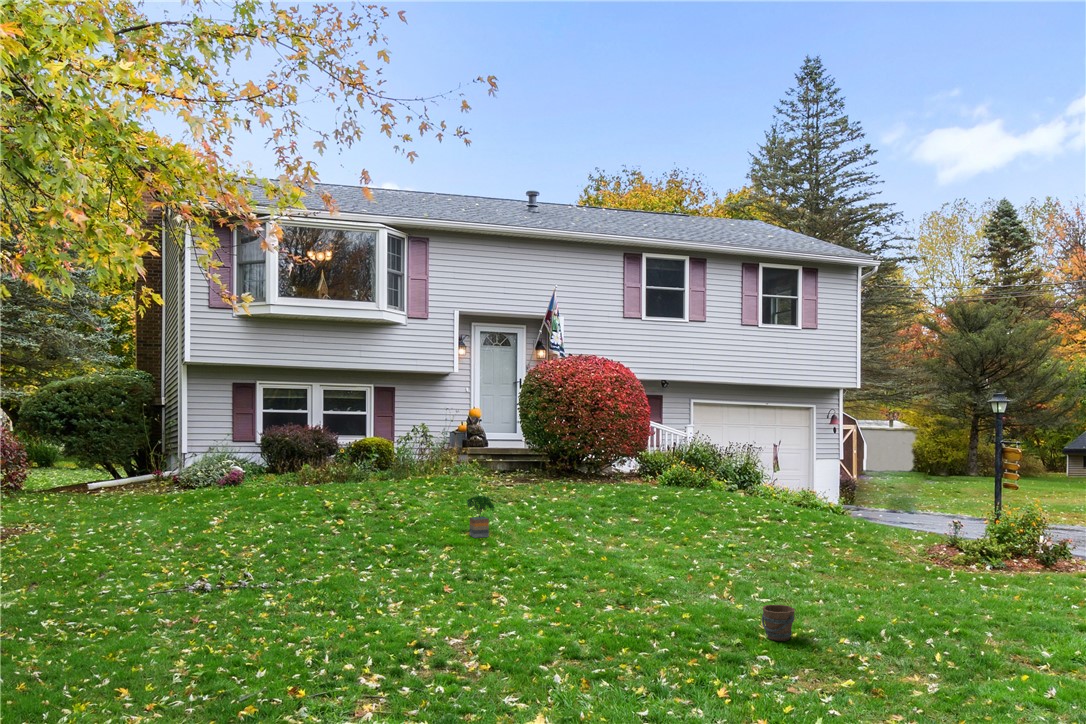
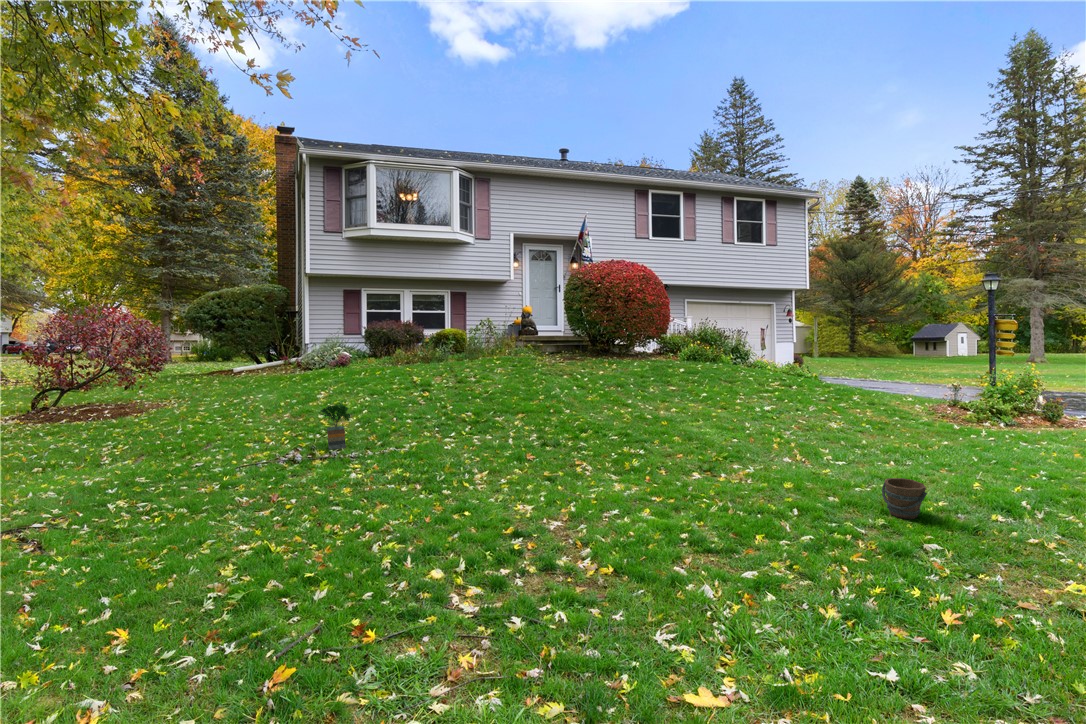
potted tree: present [467,496,495,538] -> present [321,405,351,450]

